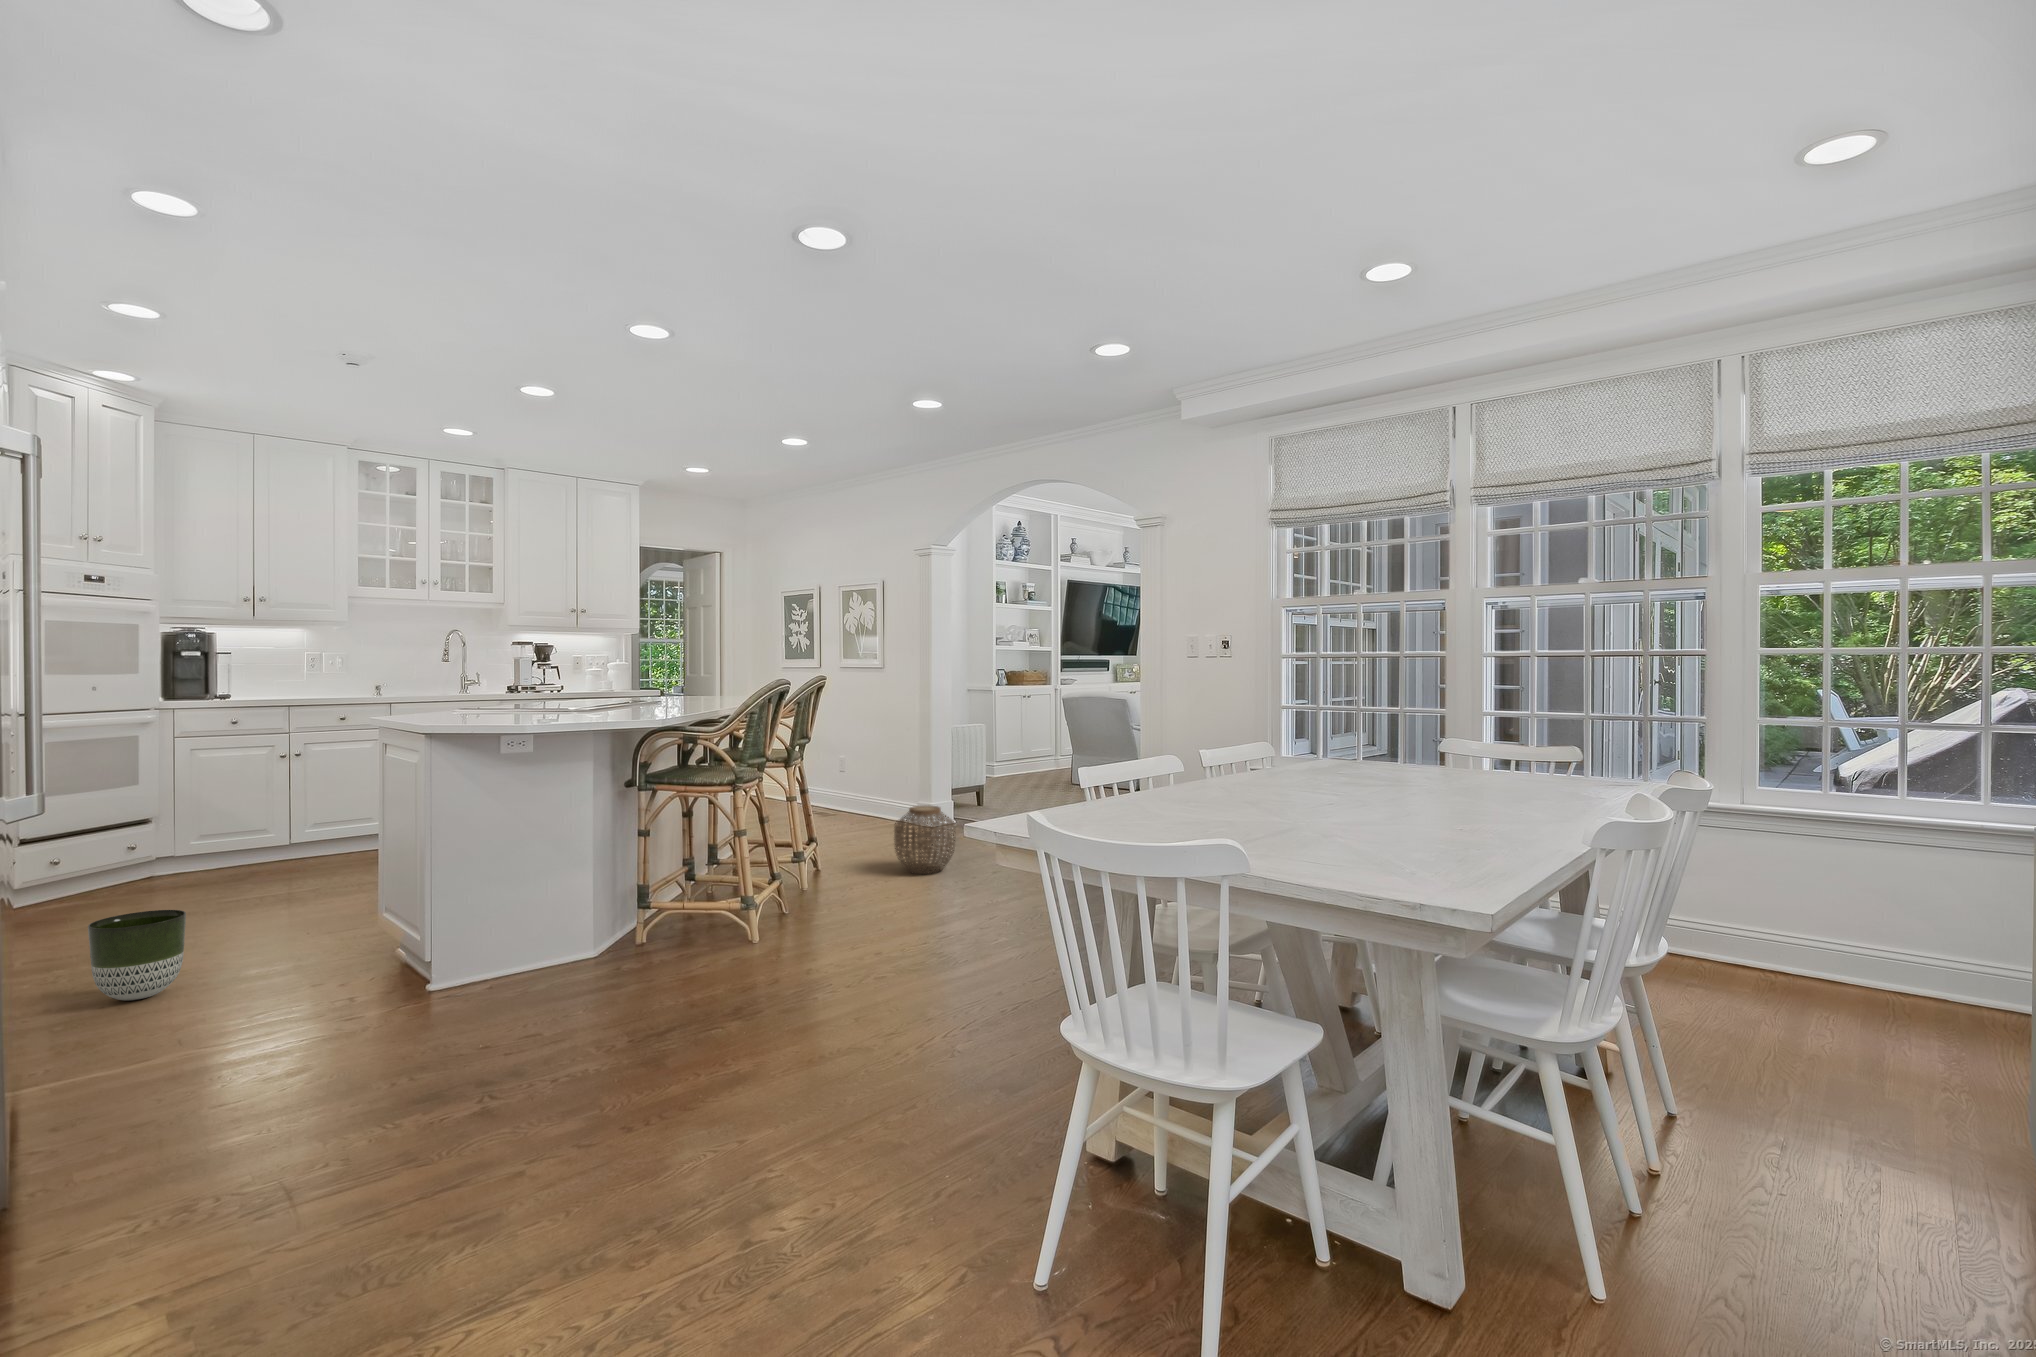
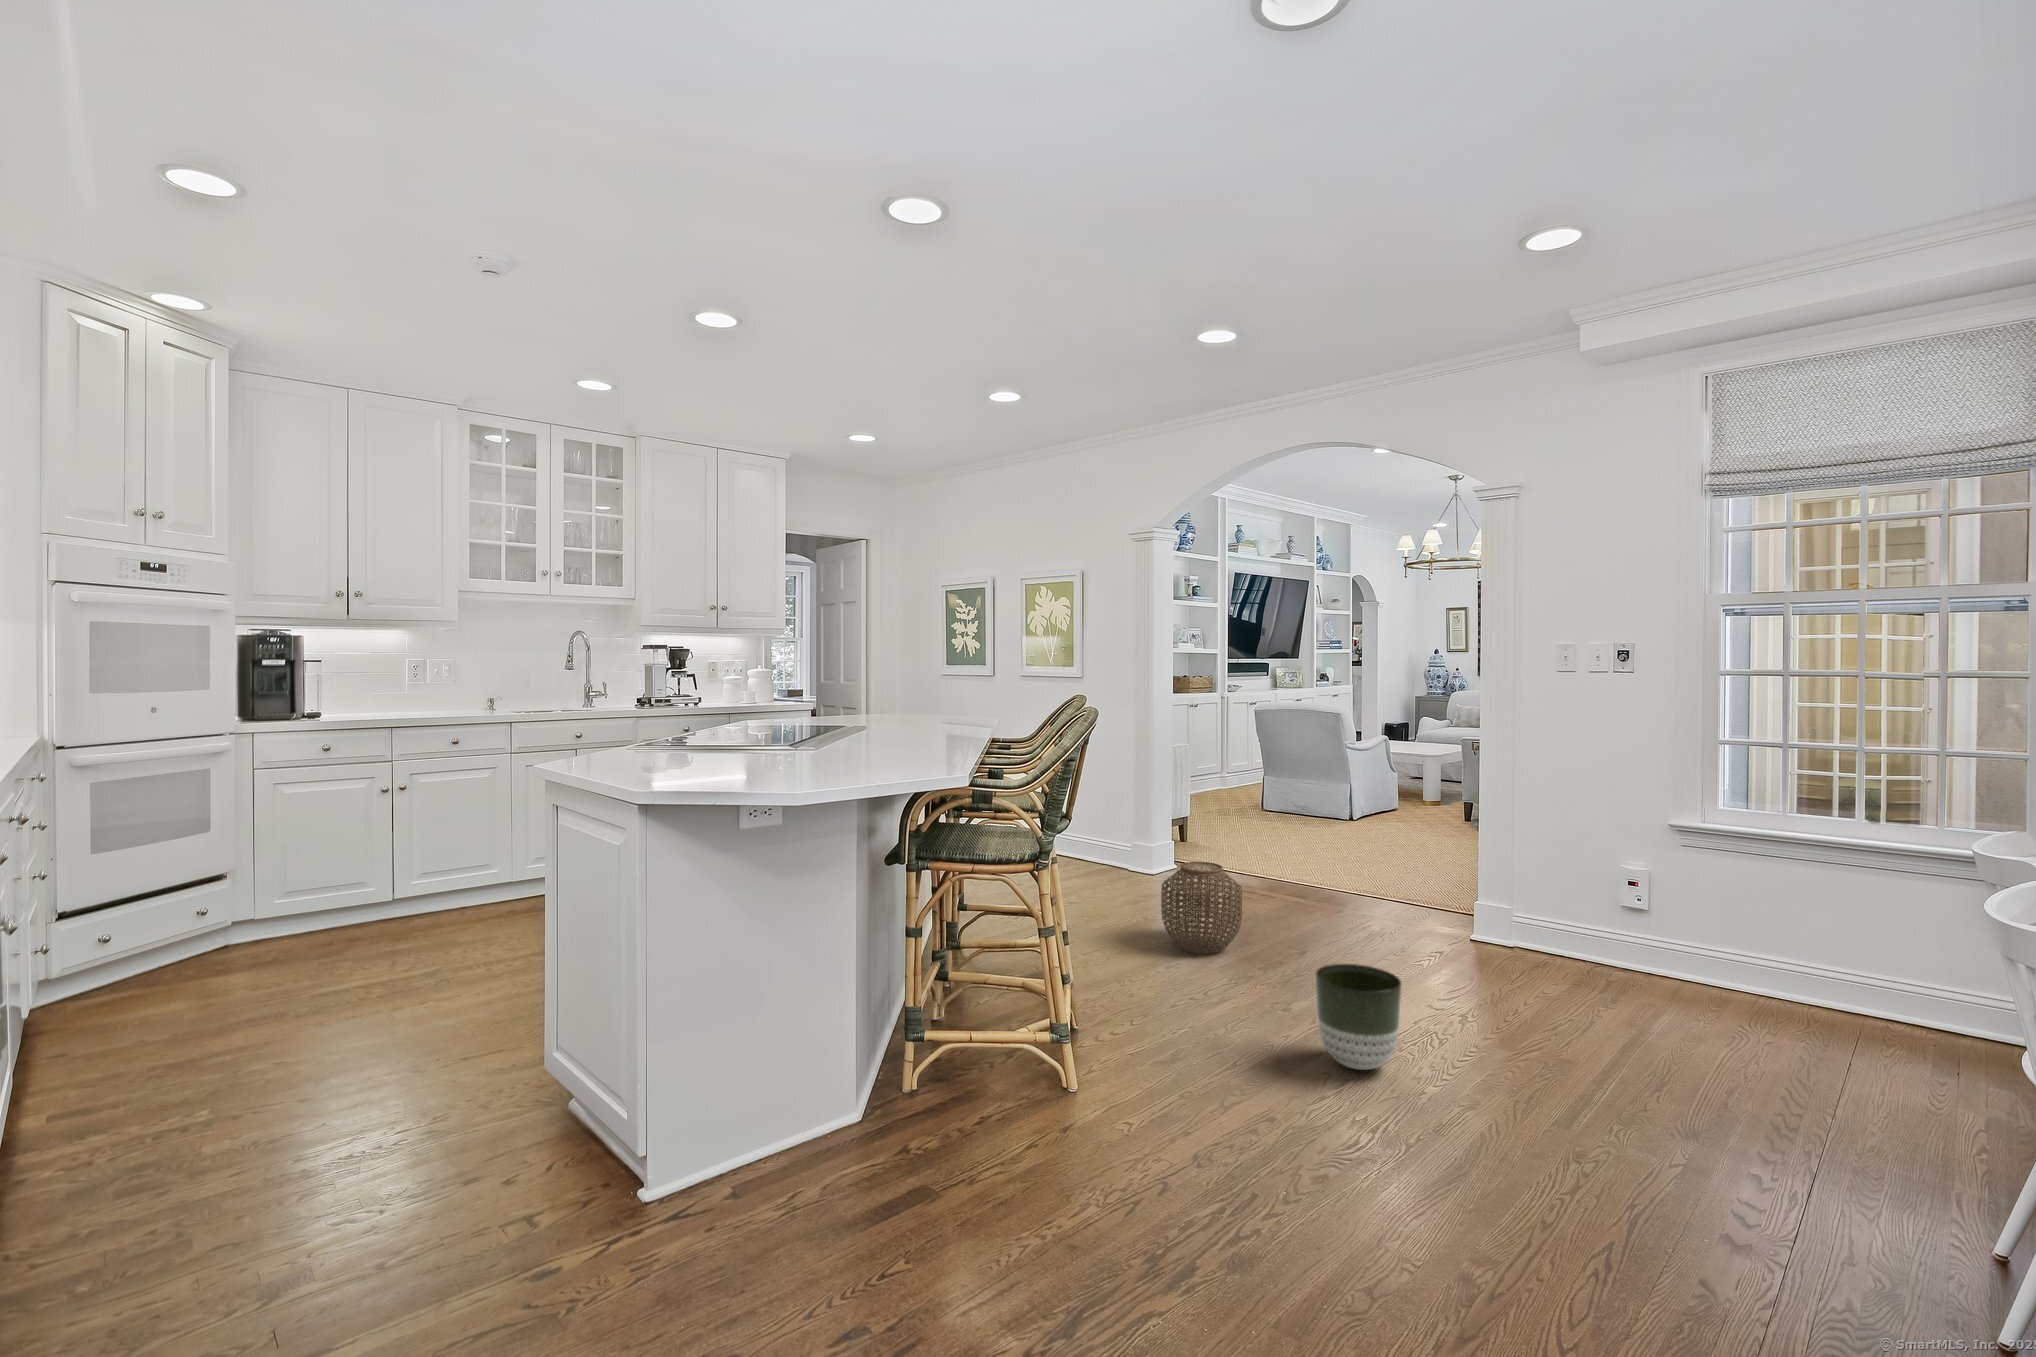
planter: present [88,910,186,1001] -> present [1316,964,1401,1070]

